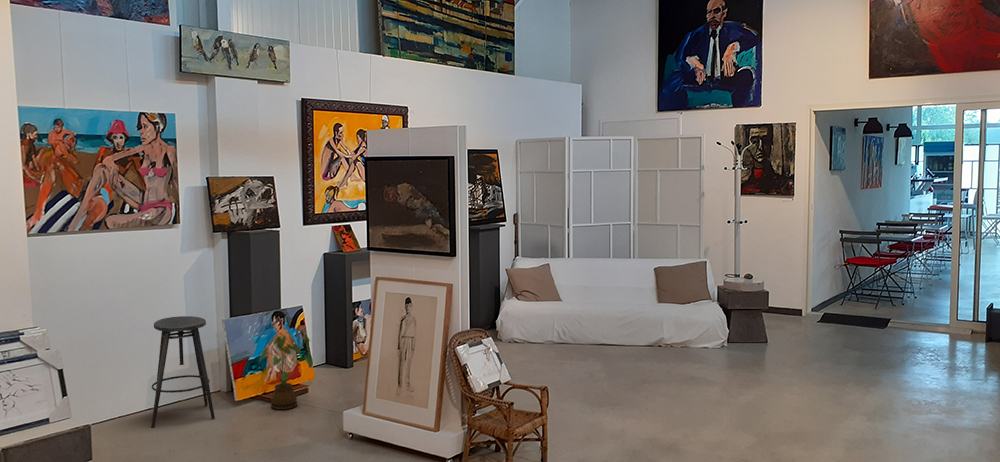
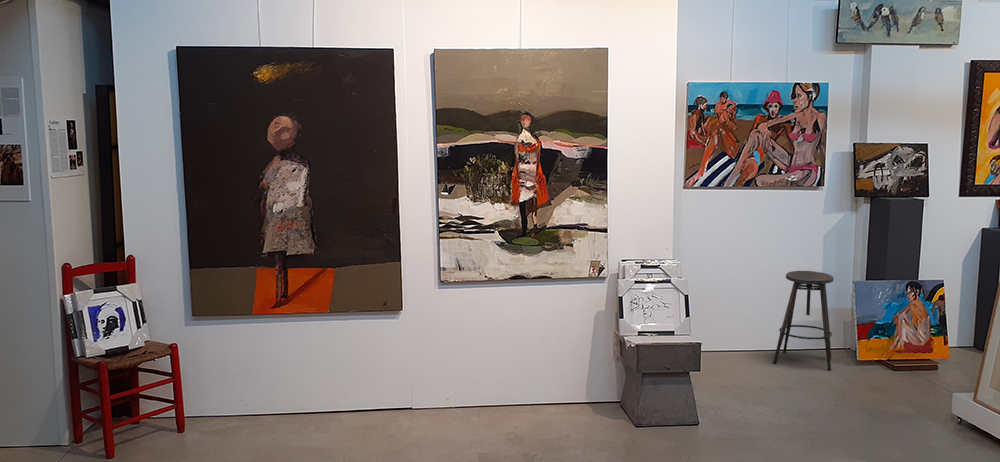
house plant: present [260,335,313,410] -> none [880,306,942,381]

